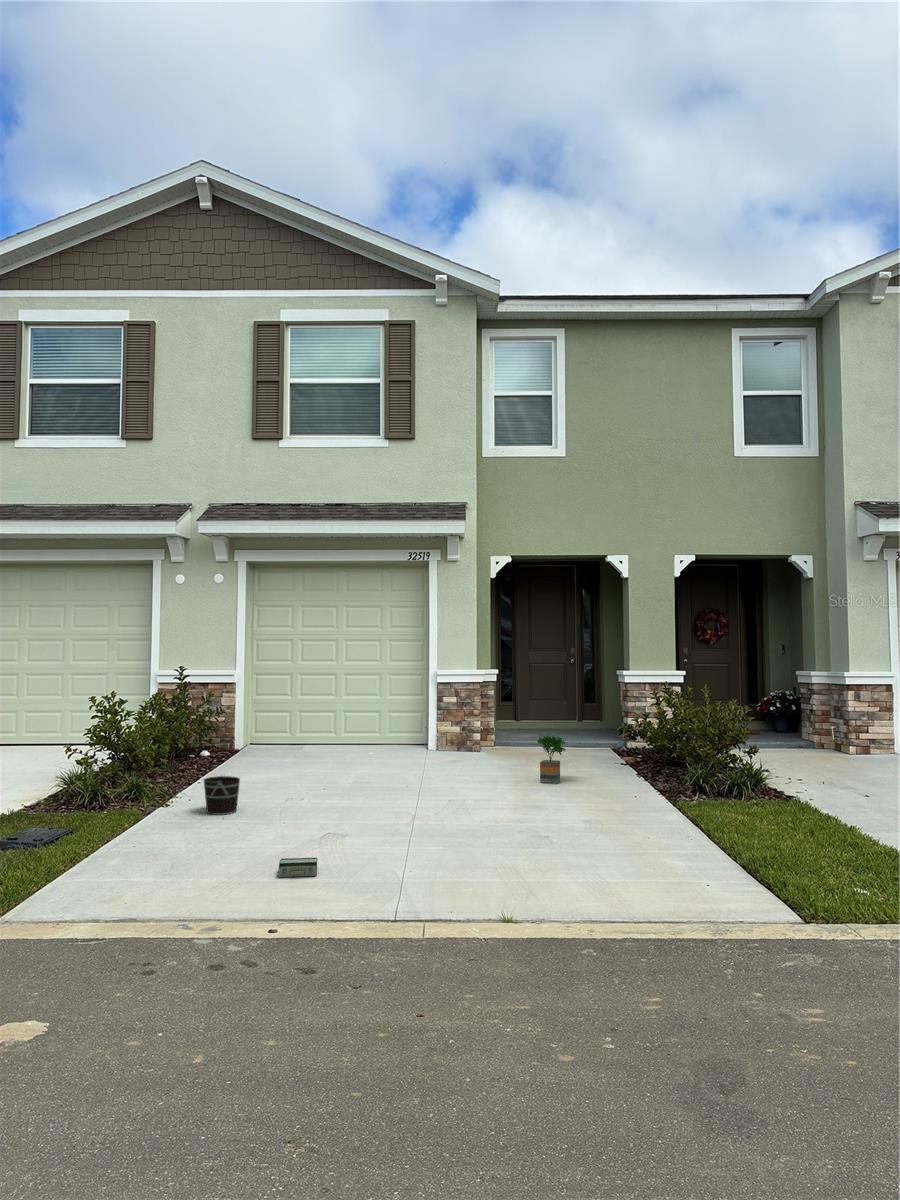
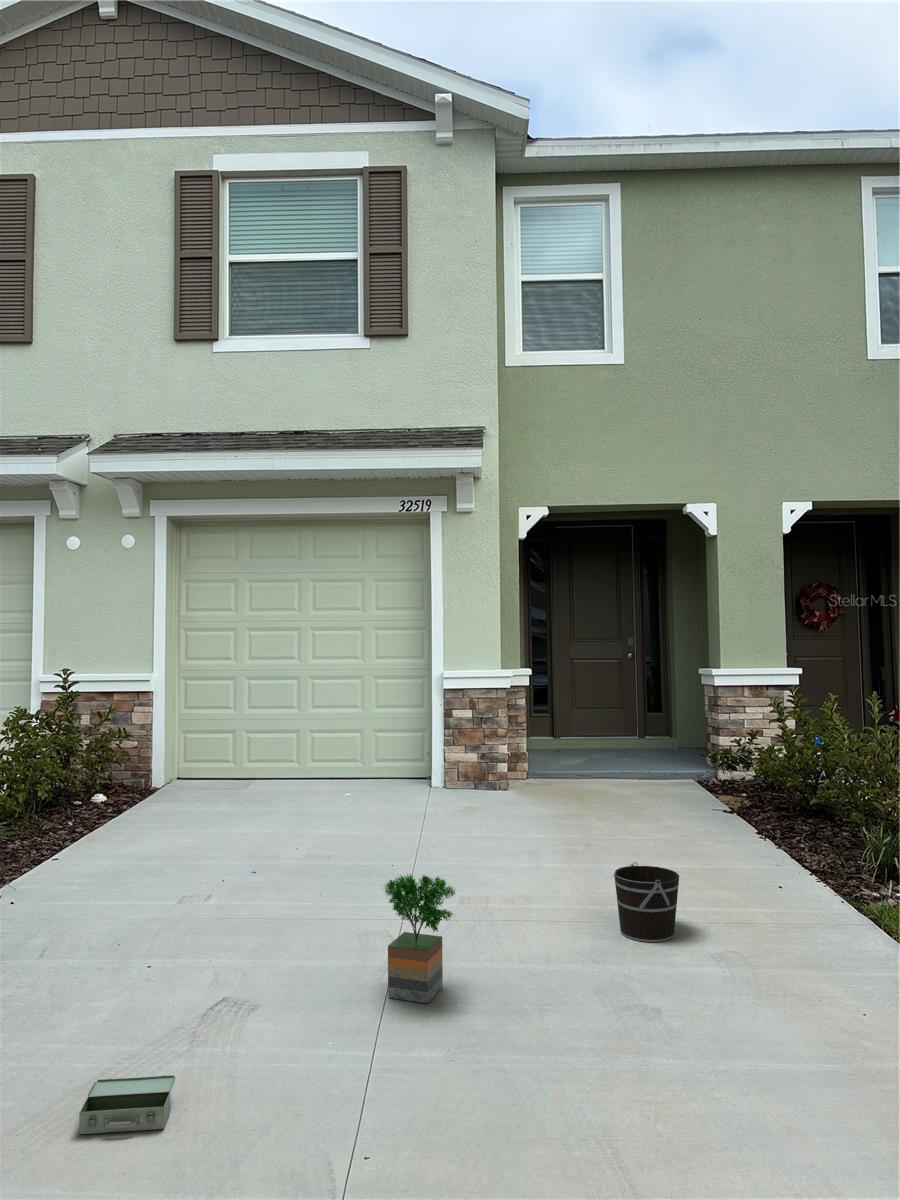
potted tree: present [537,736,566,784] -> present [385,874,455,1003]
bucket: present [203,776,240,815] -> present [614,862,679,942]

